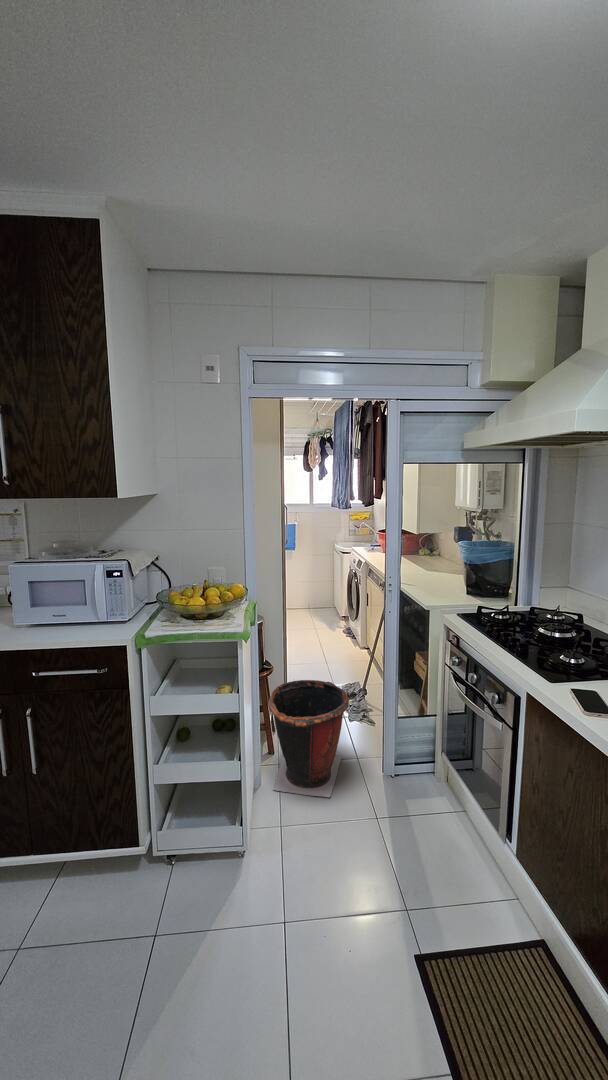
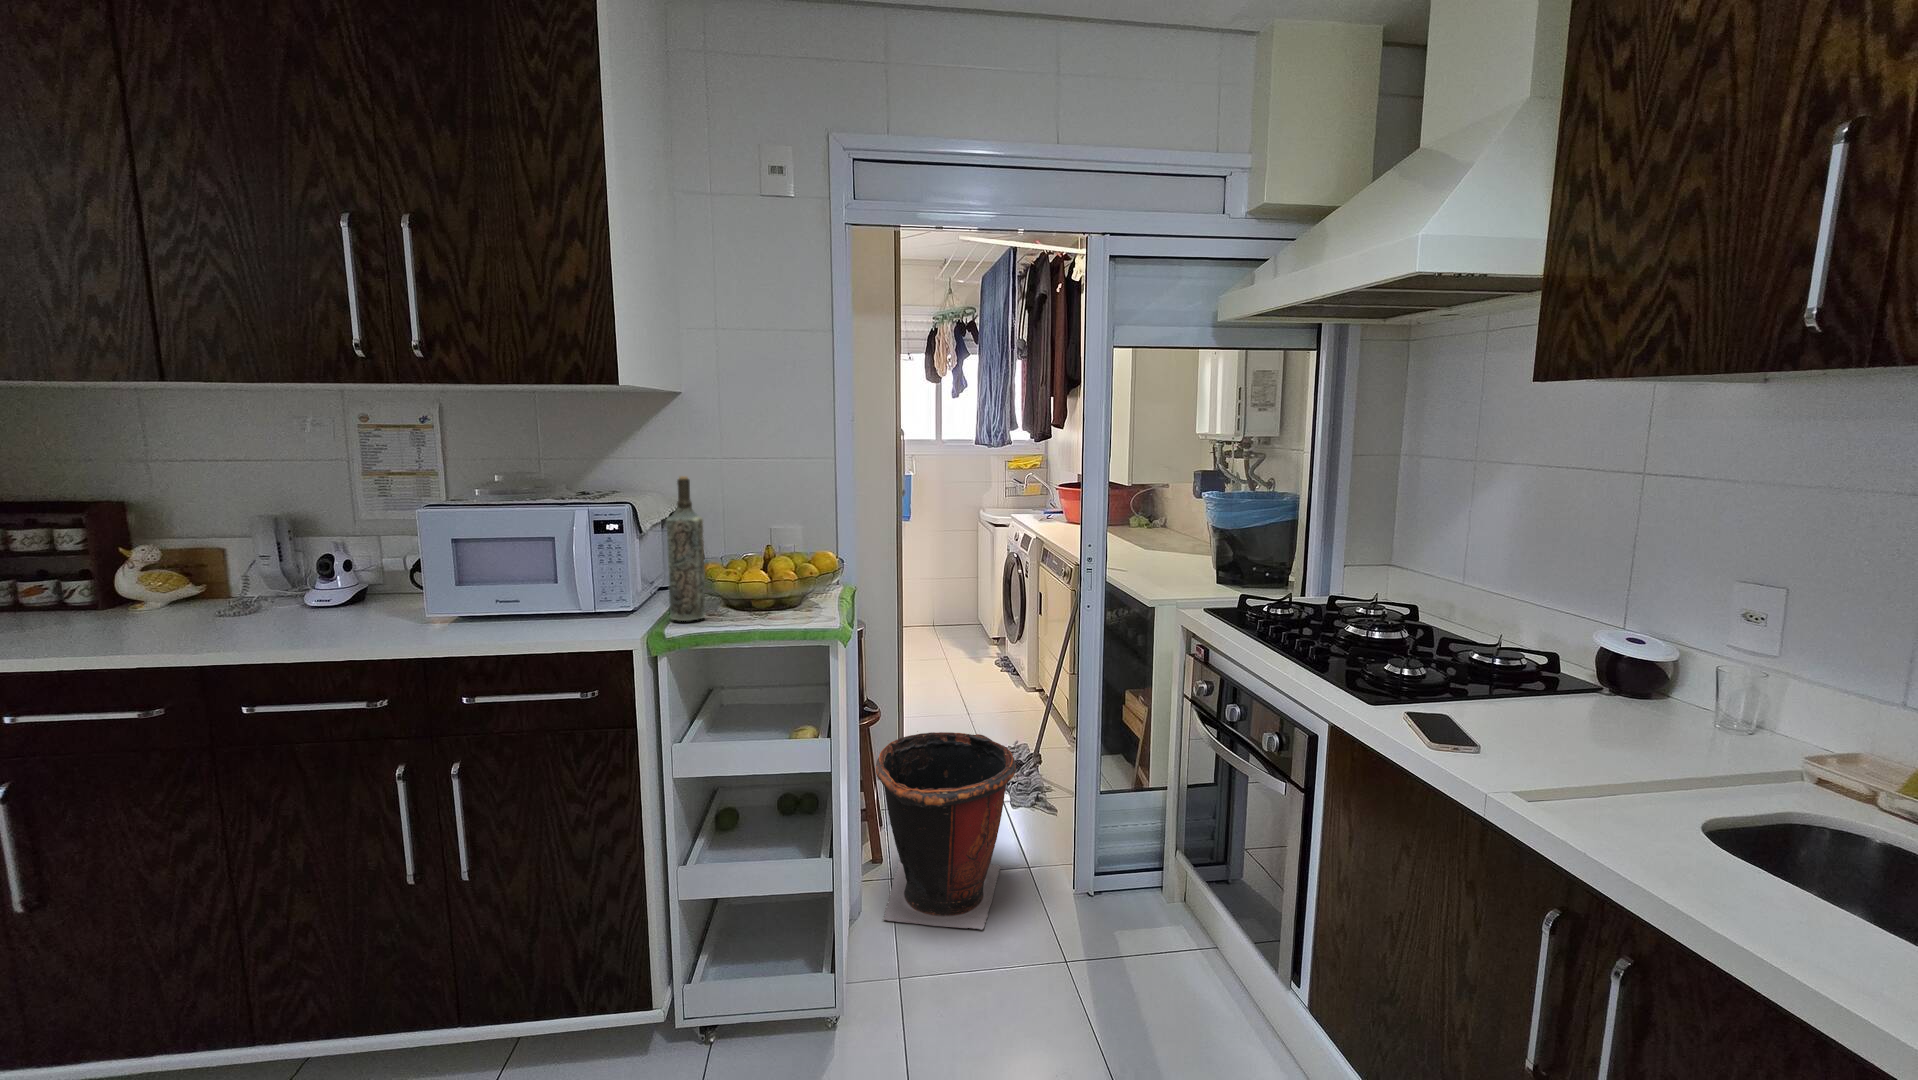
bottle: none [146,545,168,627] -> present [666,476,705,621]

